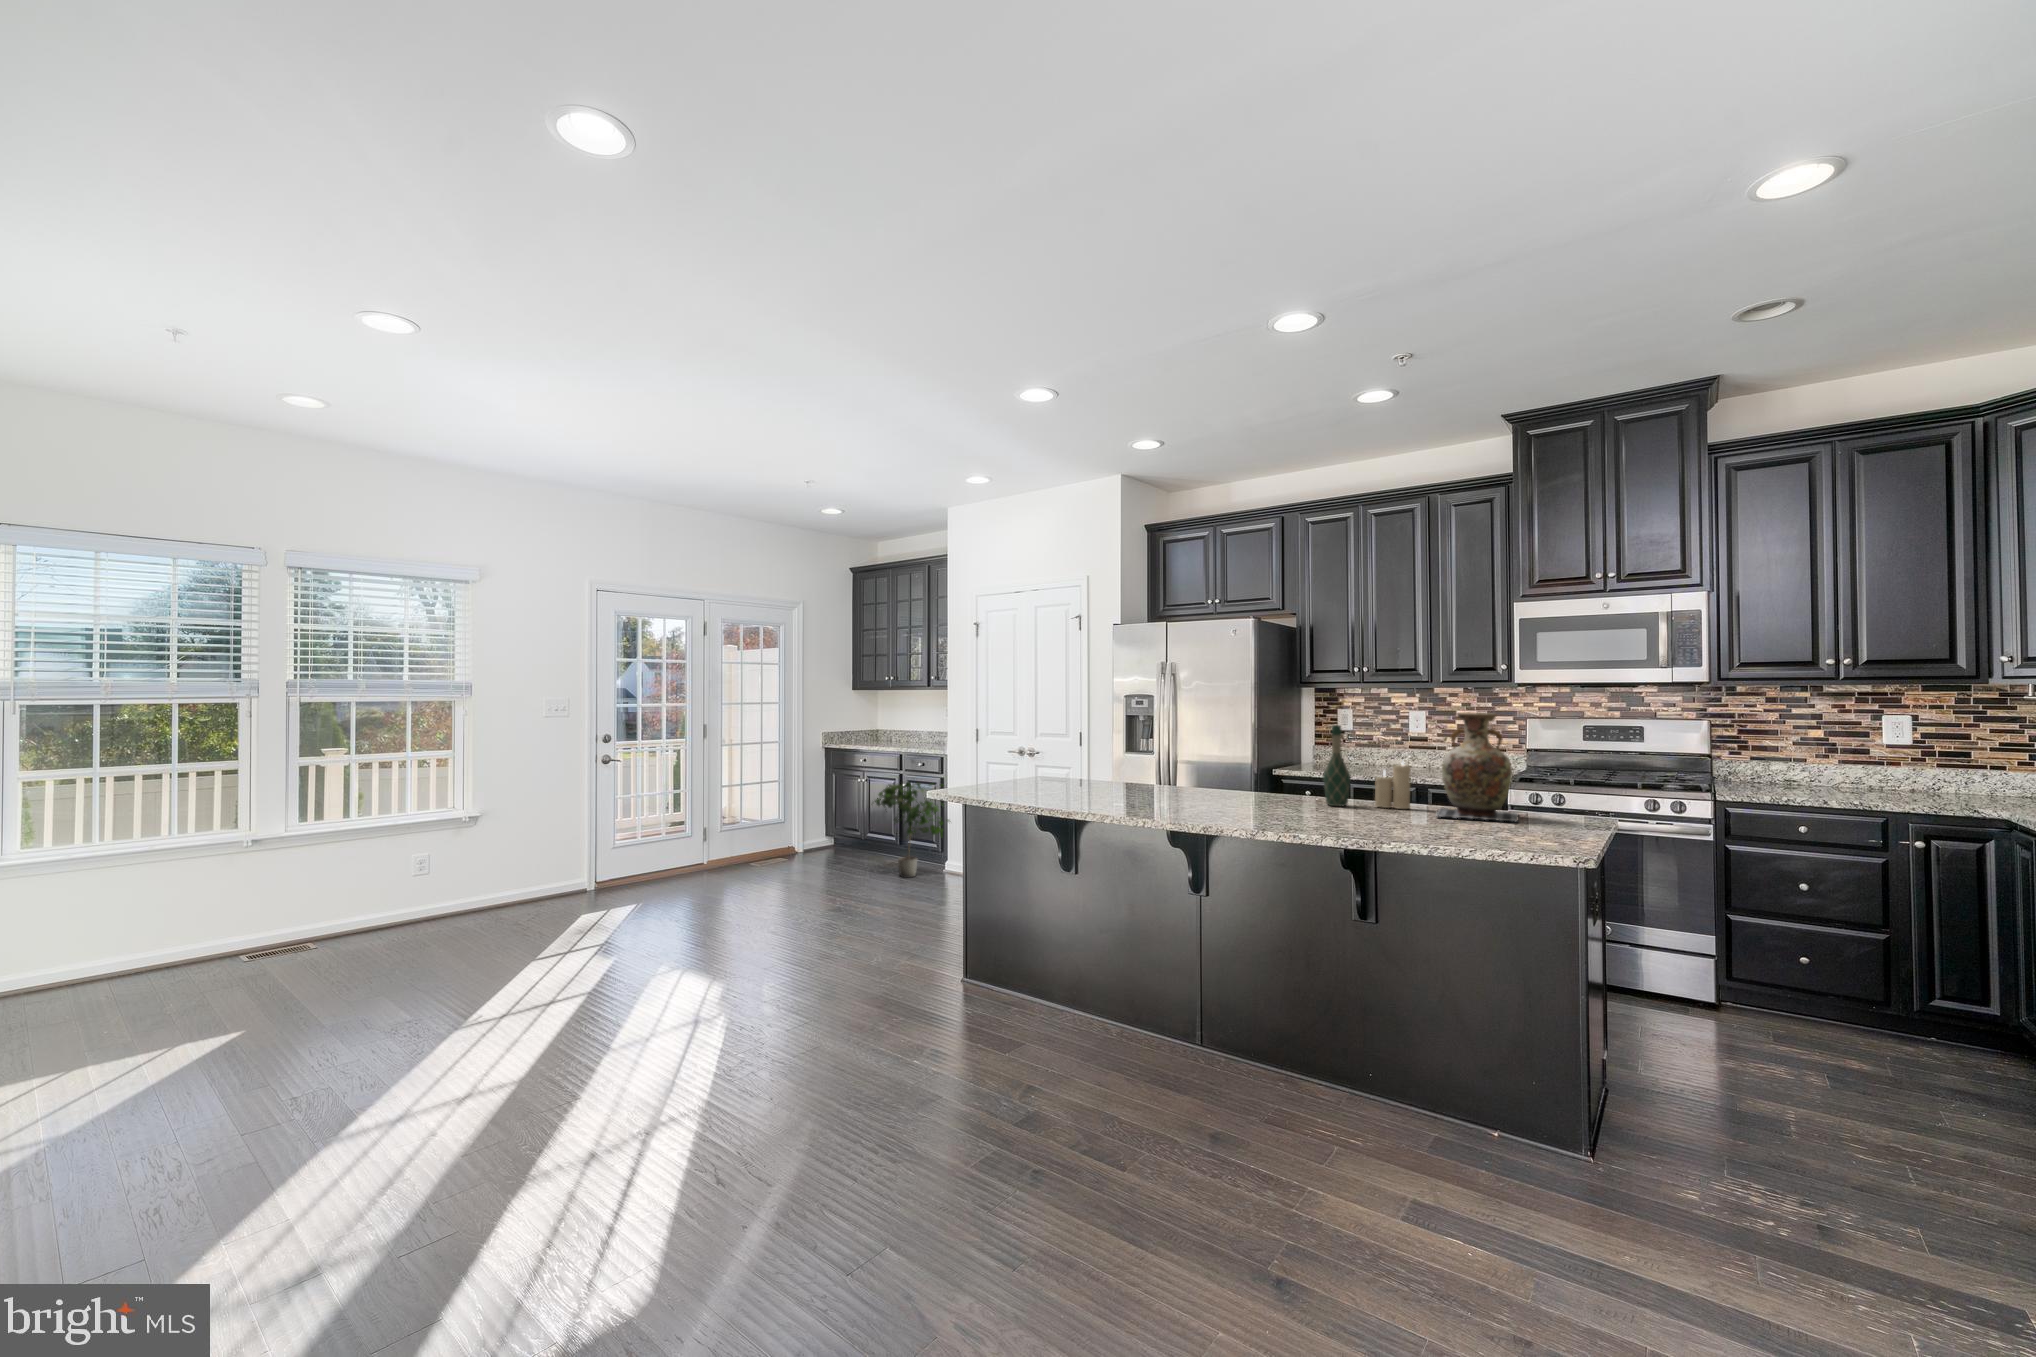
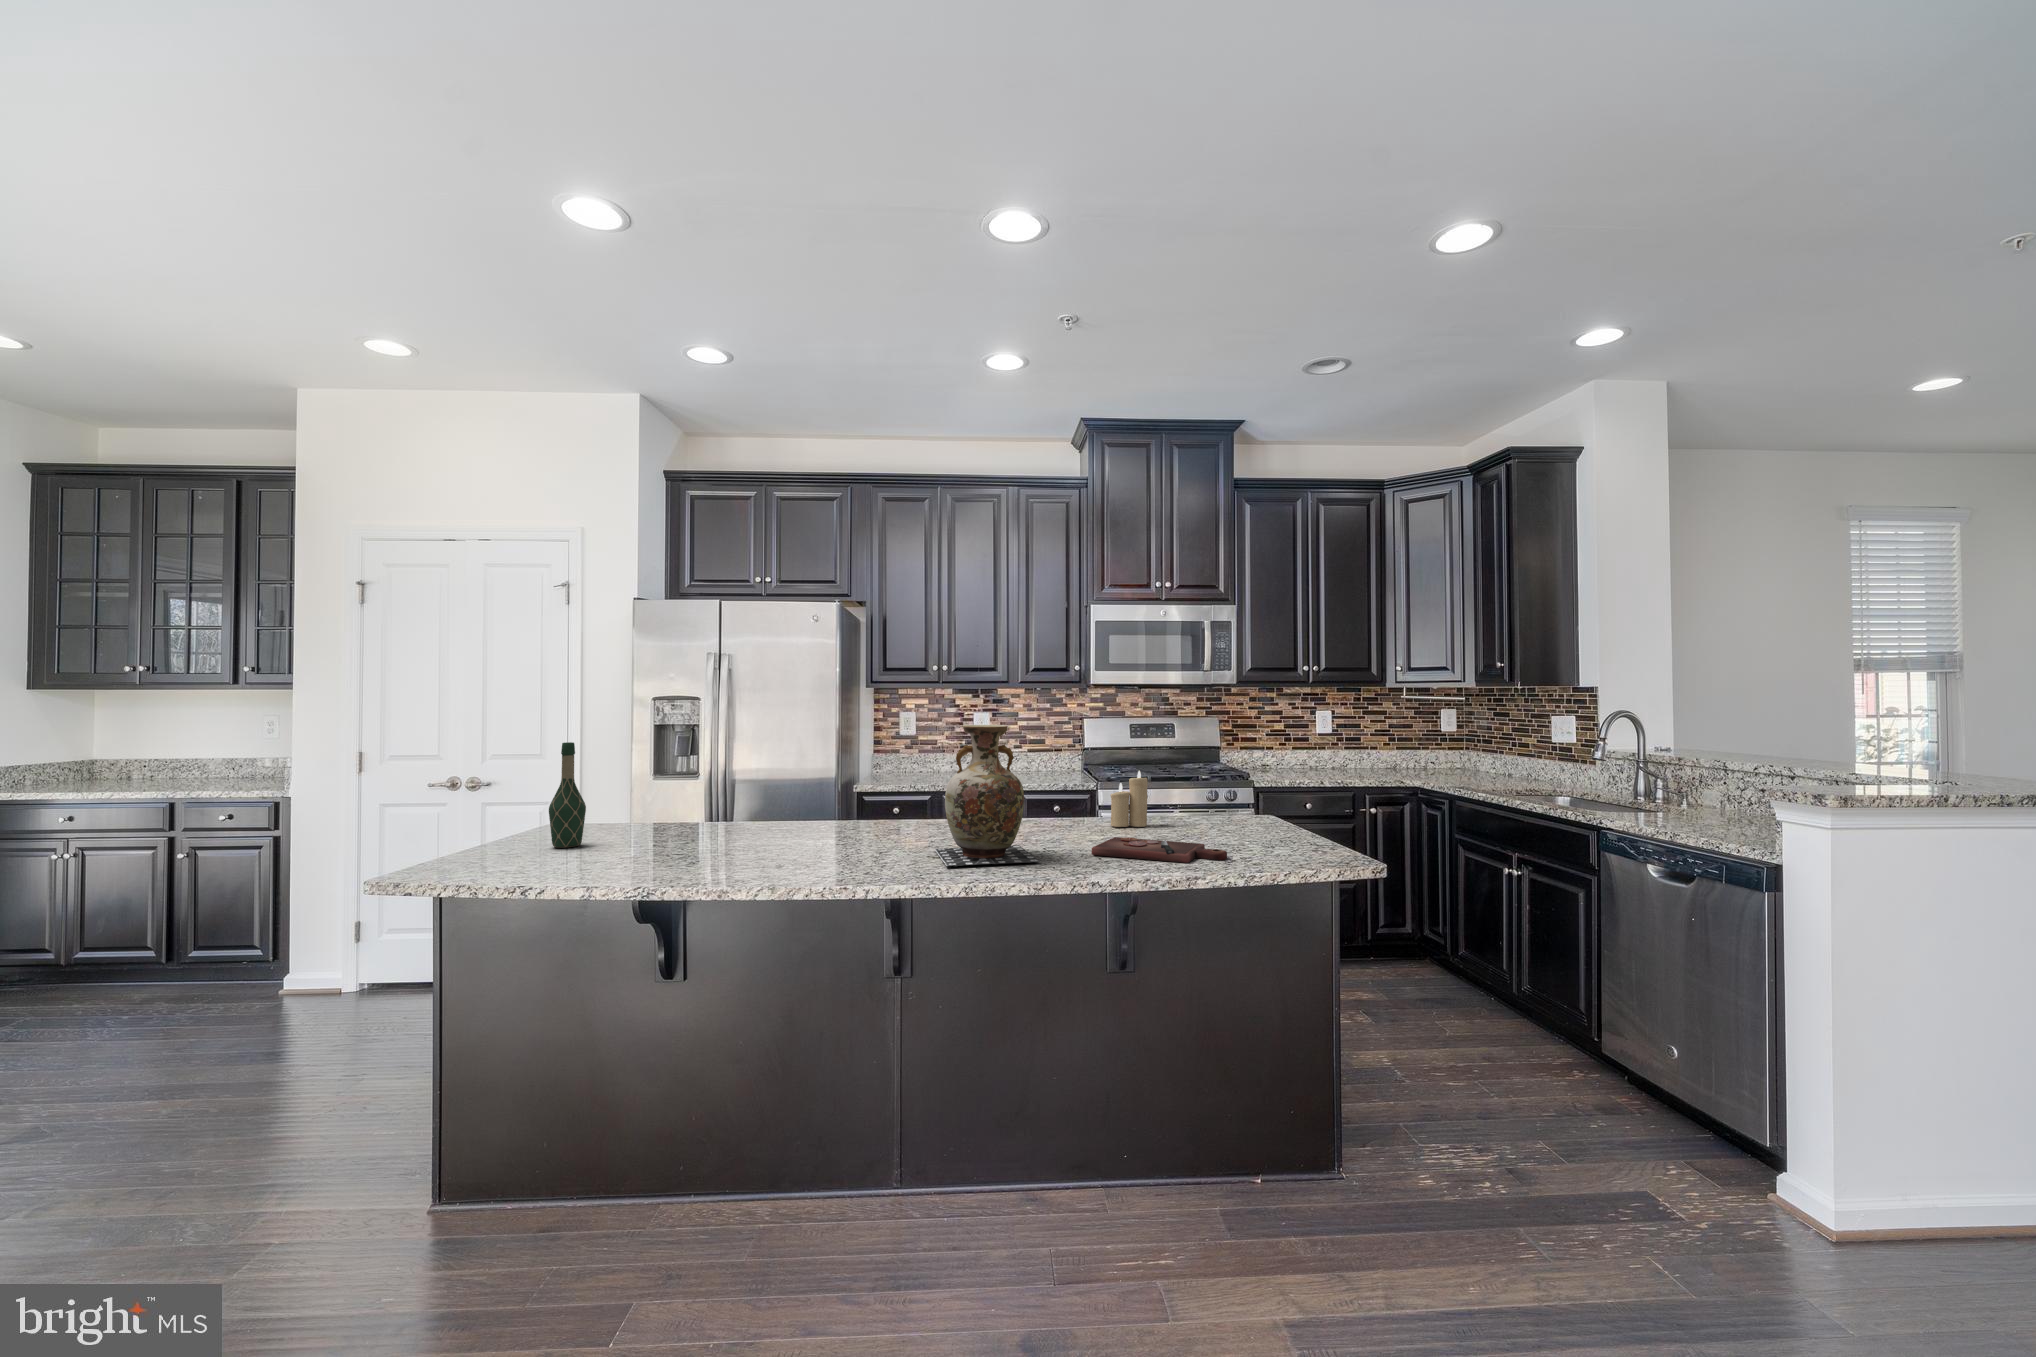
vase: present [1436,713,1518,821] -> present [935,725,1040,866]
wine bottle: present [1323,725,1350,806] -> present [549,742,586,848]
potted plant: present [875,782,949,878] -> none [118,846,306,1019]
cutting board: none [1290,809,1392,831] -> present [1092,837,1227,863]

